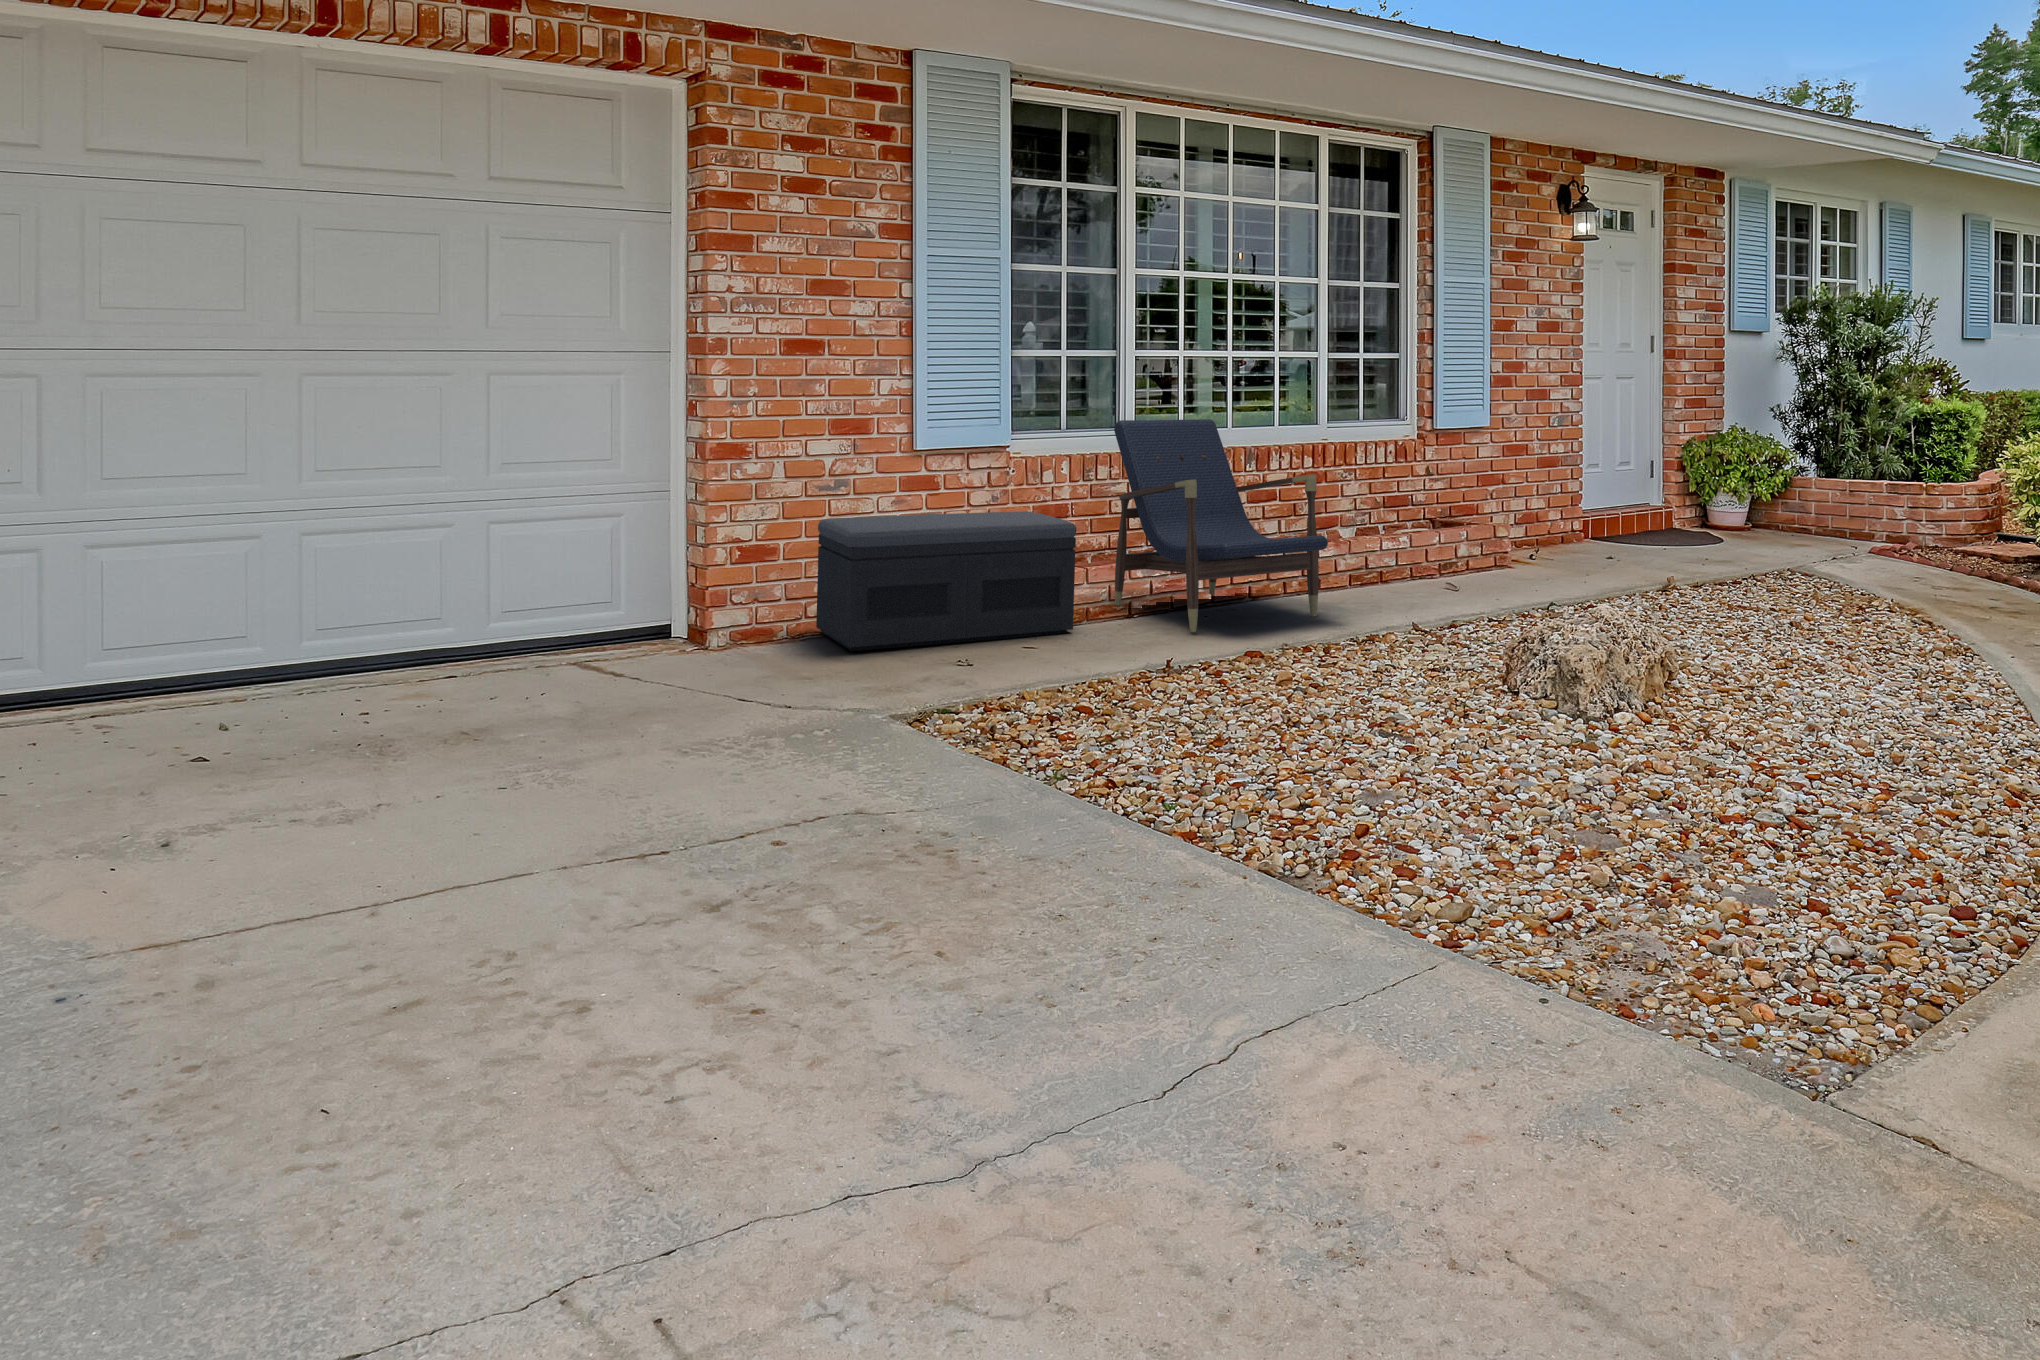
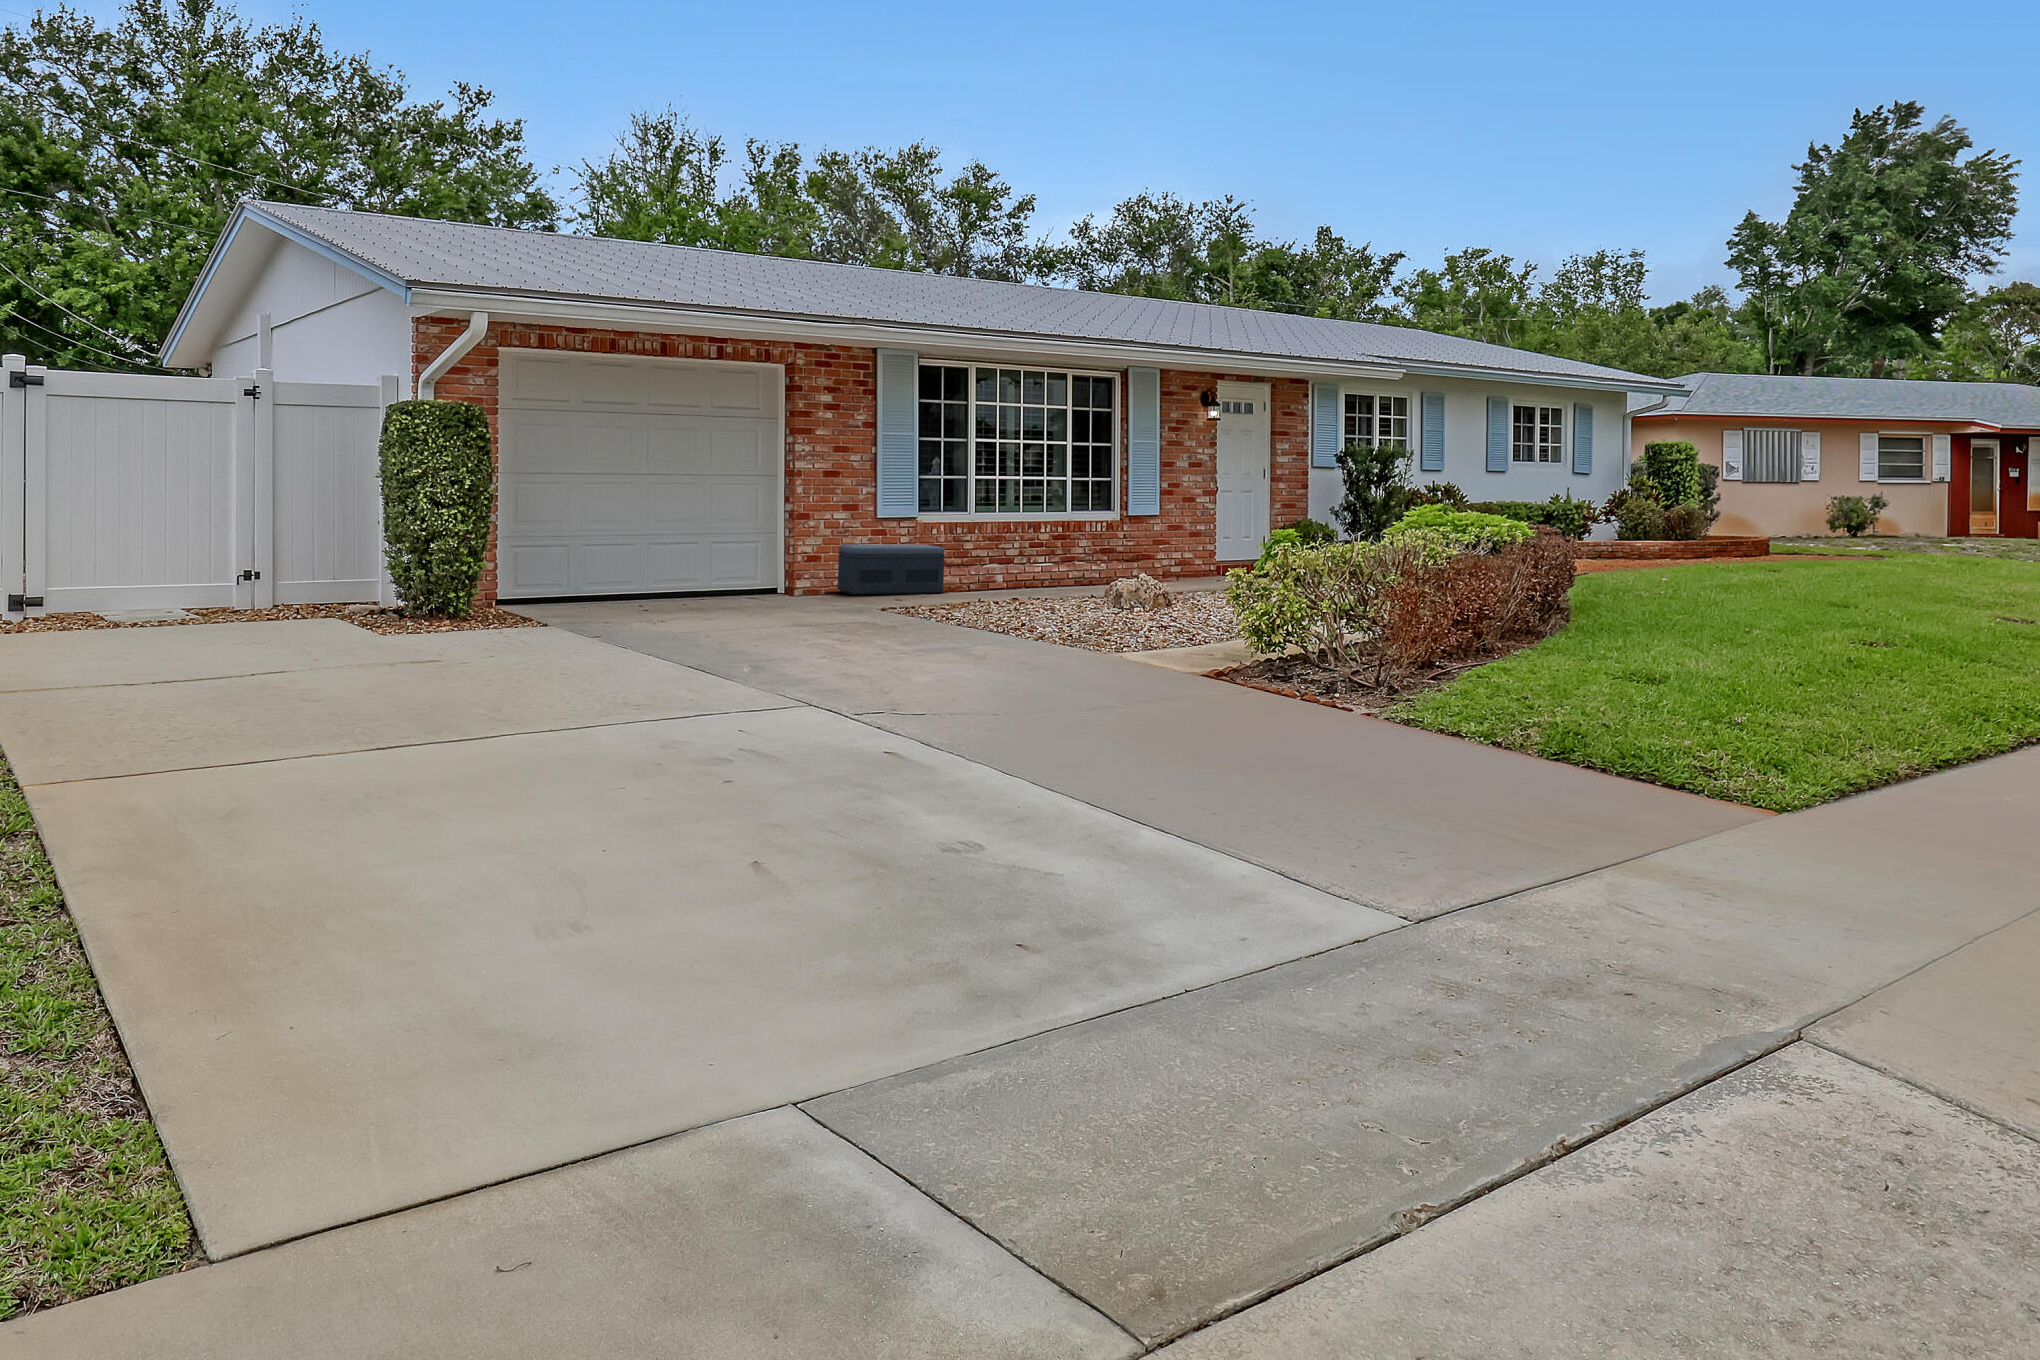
lounge chair: present [1114,419,1328,632] -> none [963,507,1053,593]

